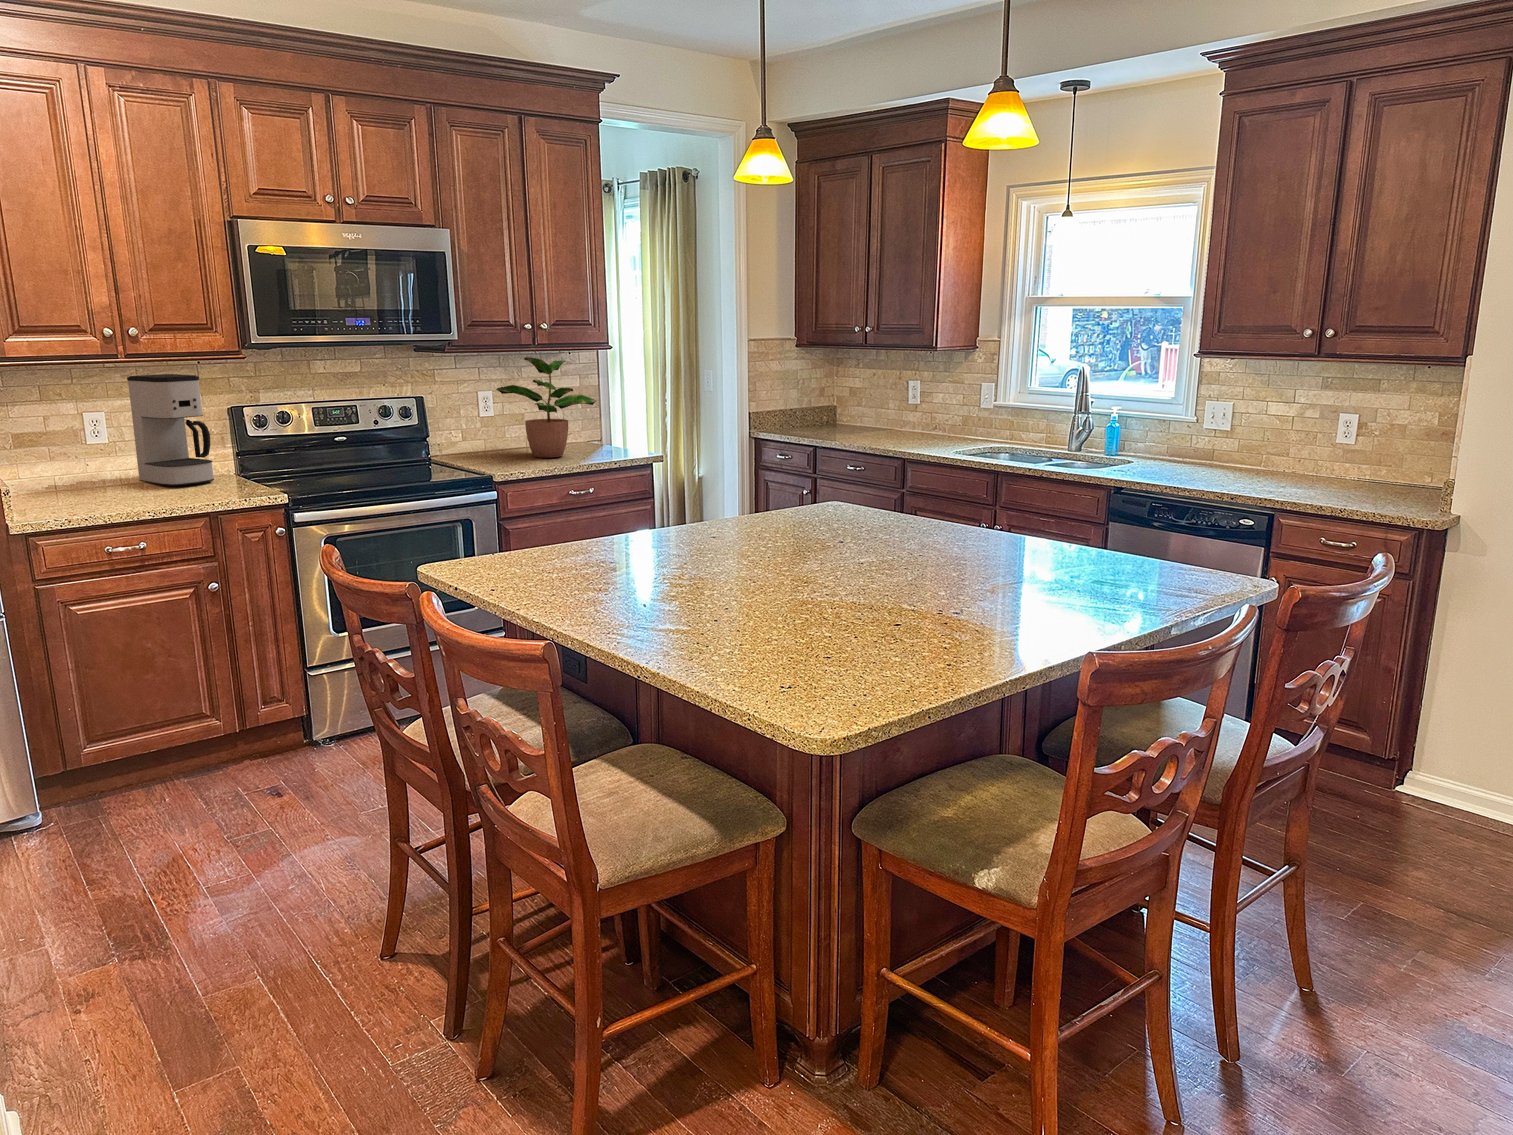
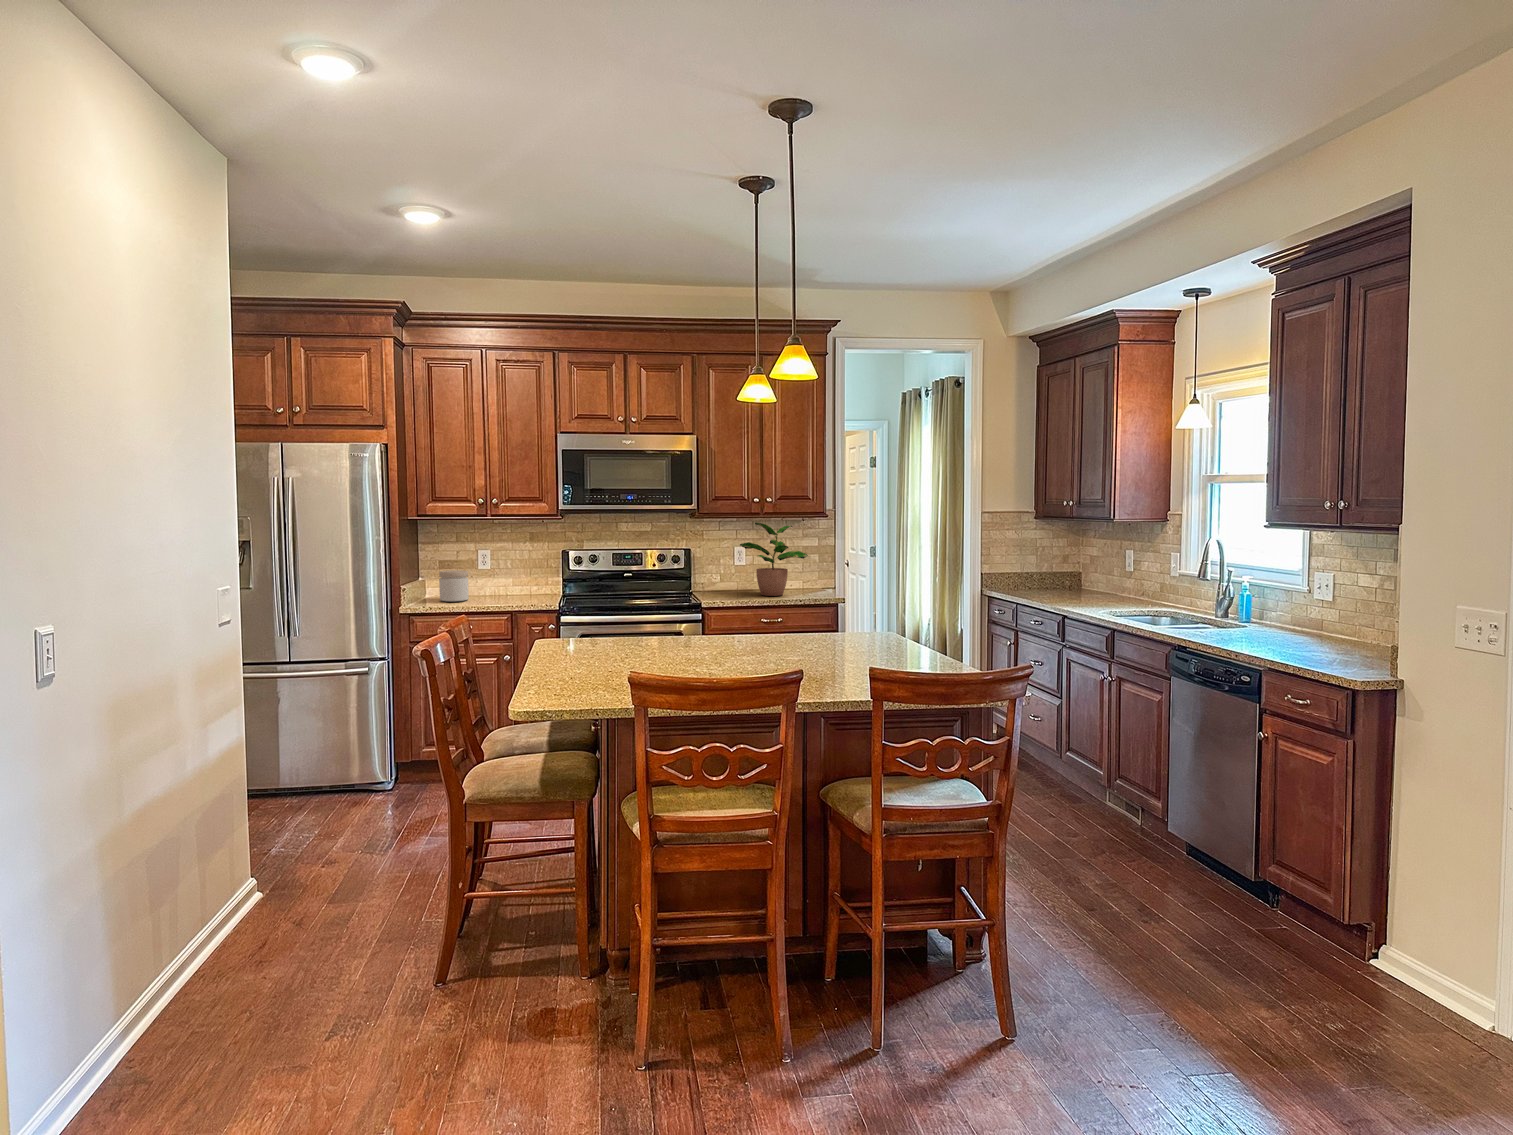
coffee maker: present [127,374,214,486] -> none [500,528,541,596]
jar: none [50,450,110,504] -> present [439,570,469,602]

